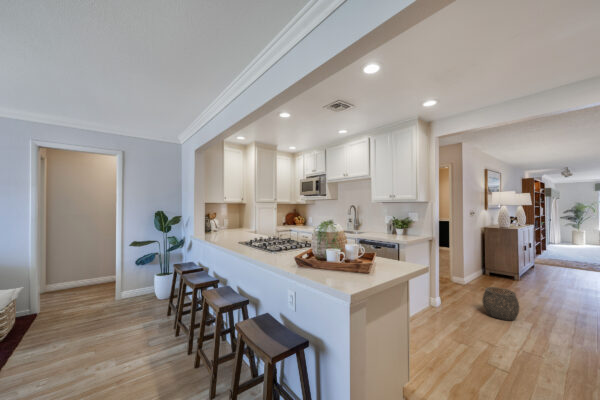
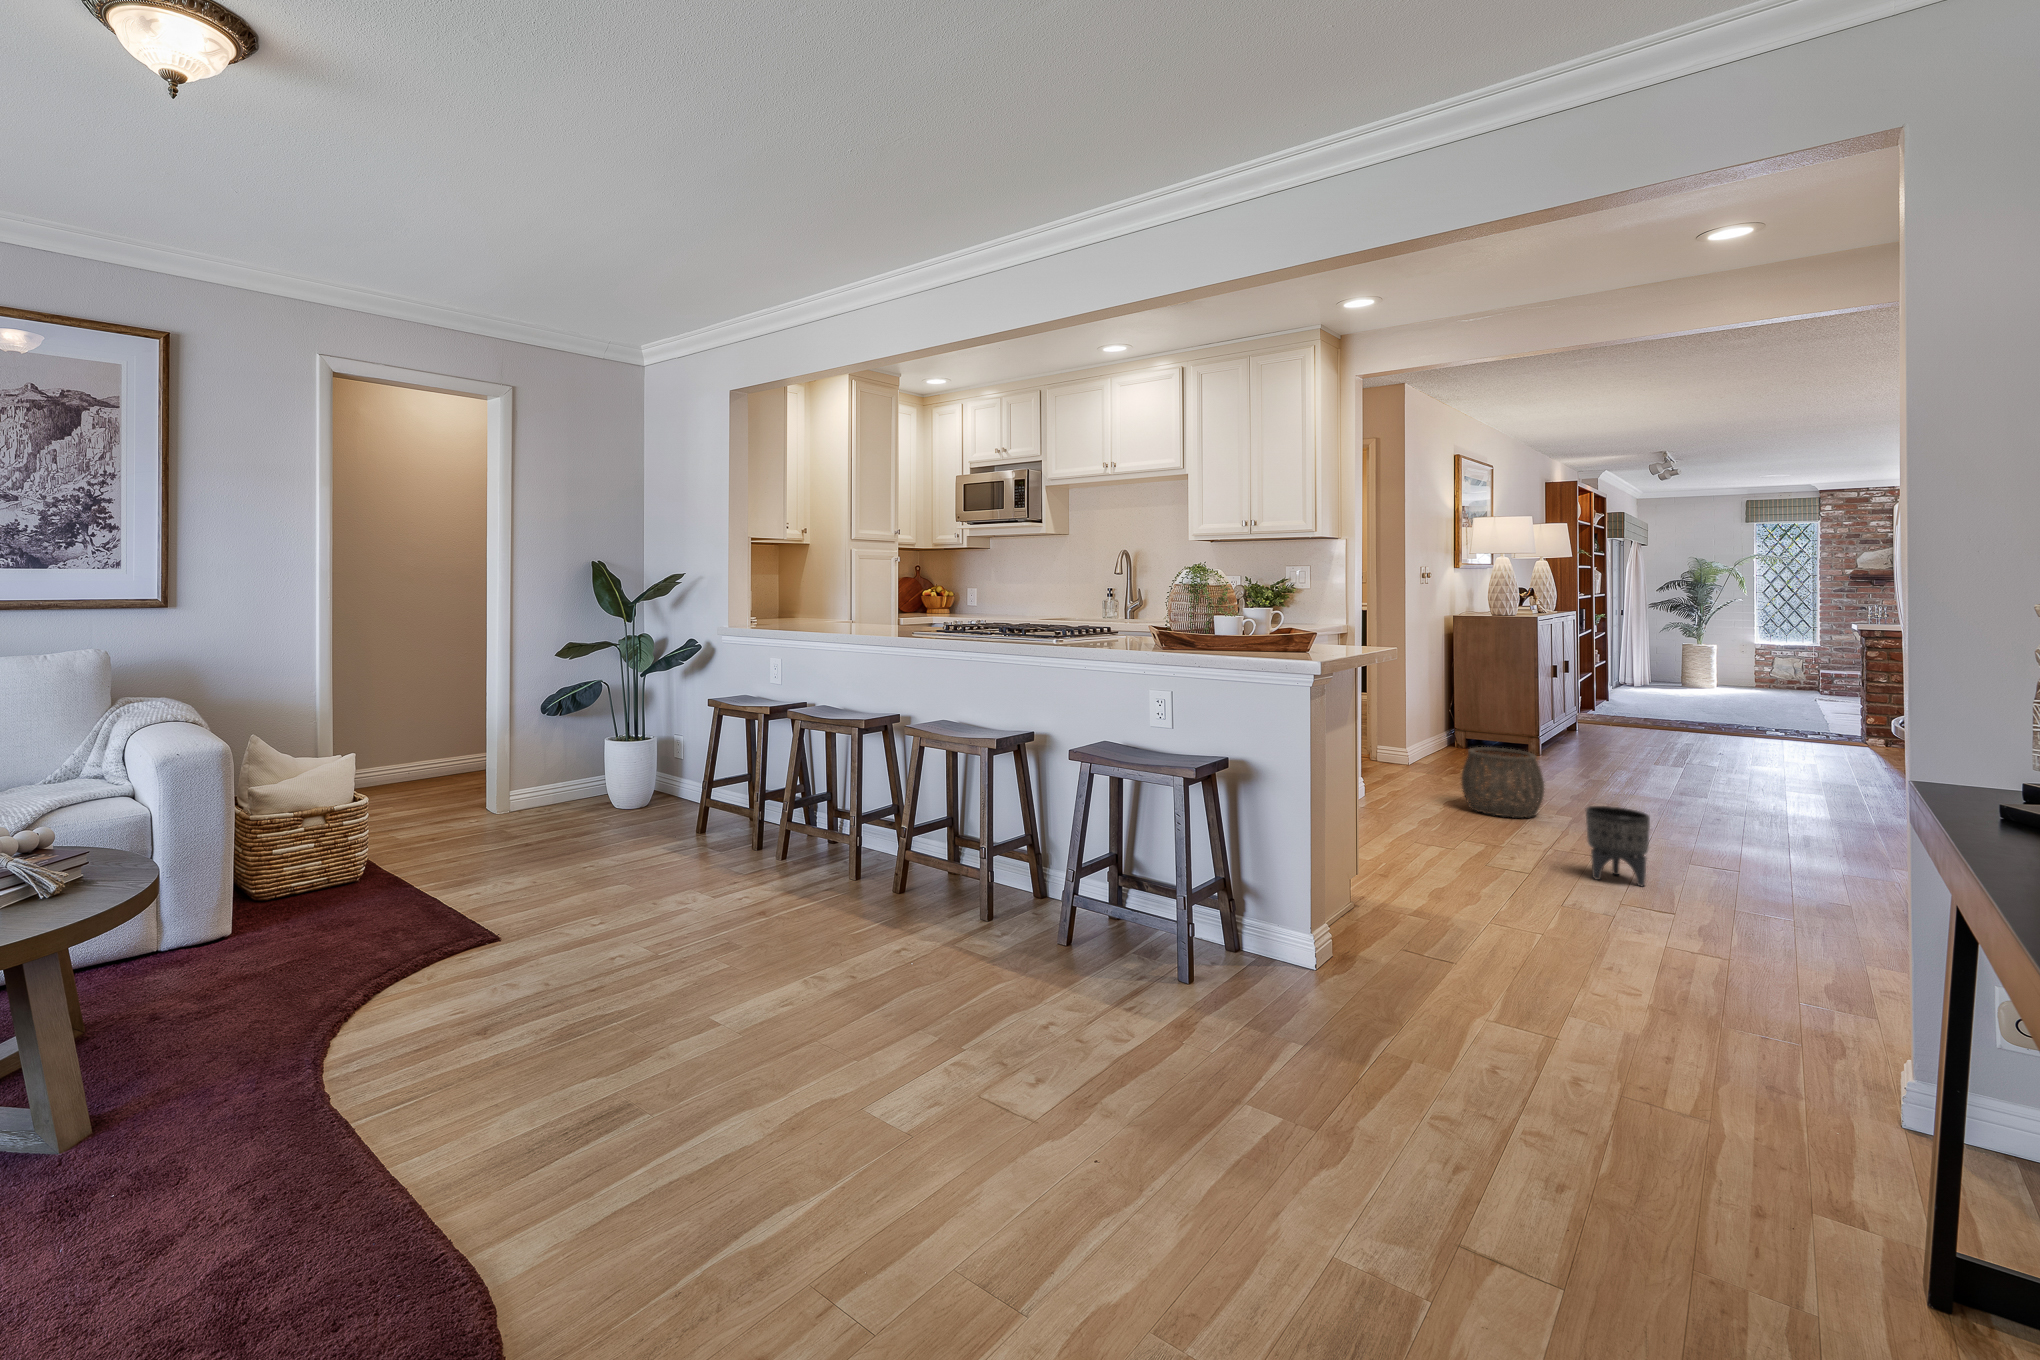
planter: none [538,334,574,382] -> present [1586,806,1650,886]

